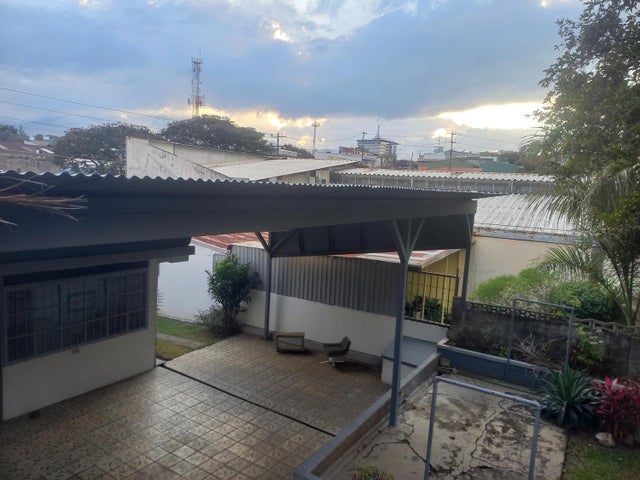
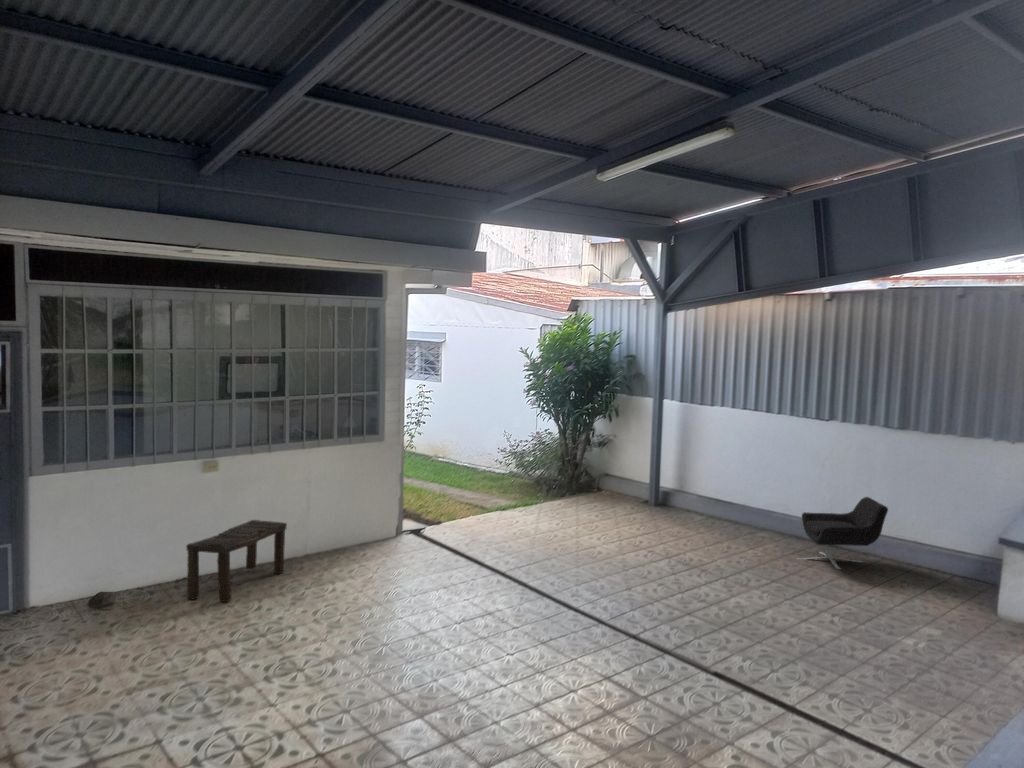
bench: present [276,332,305,351] -> present [186,520,287,602]

